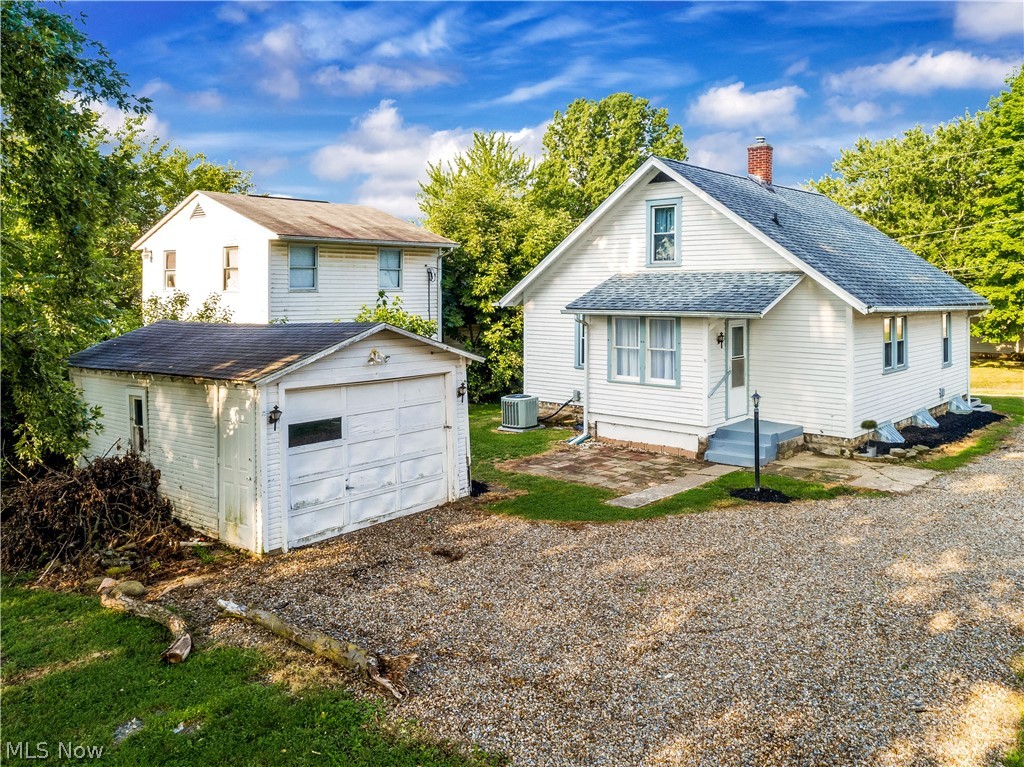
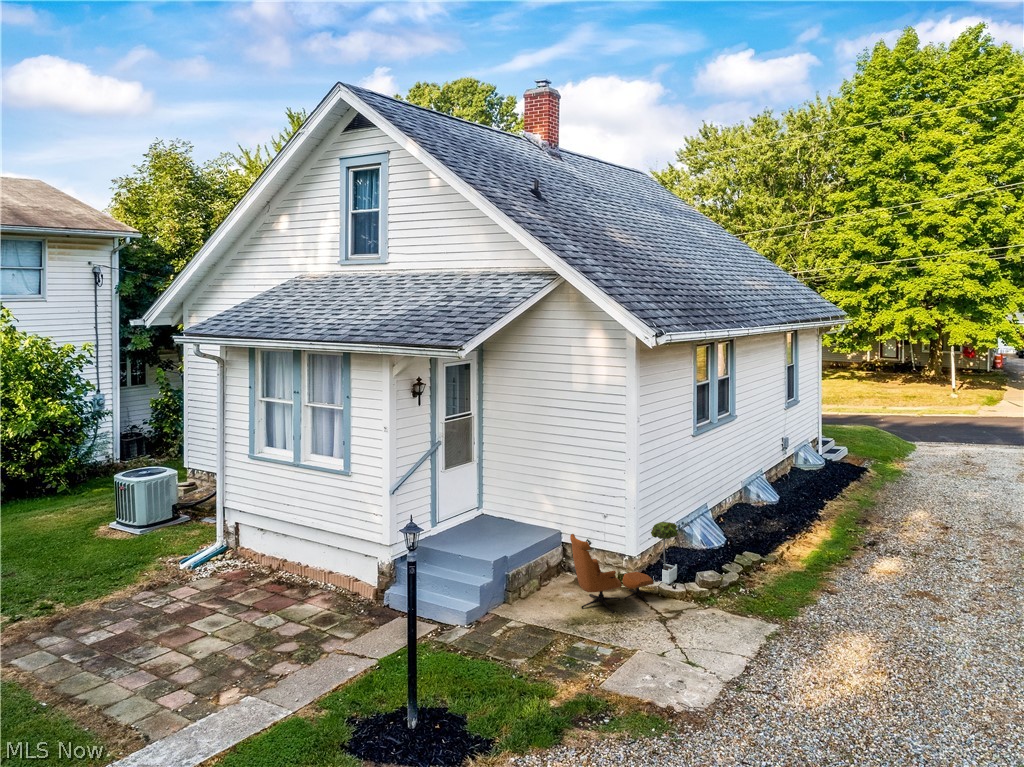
lounge chair: none [815,420,864,464] -> present [570,534,654,612]

